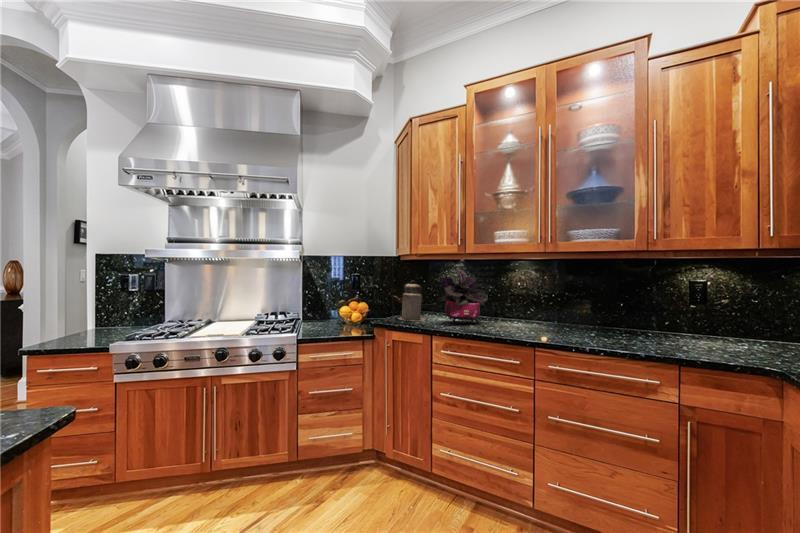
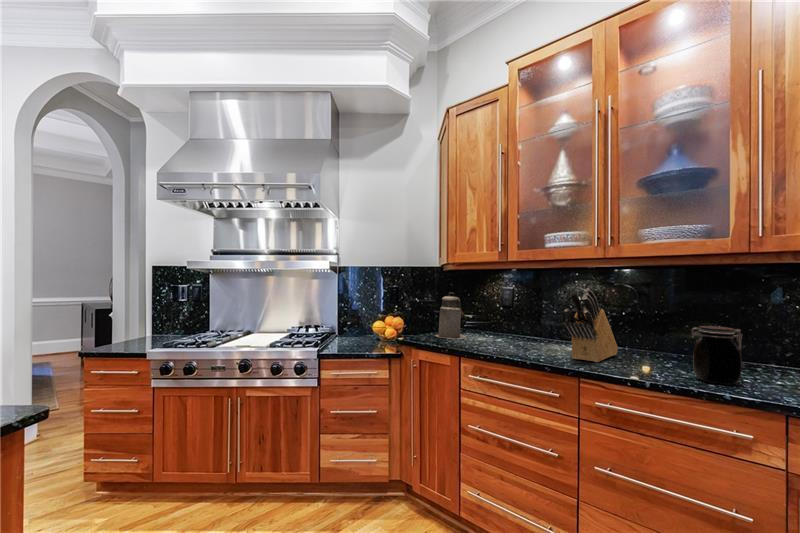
potted plant: present [439,268,488,323] -> none [475,279,536,344]
knife block: none [525,274,557,333] -> present [564,288,618,362]
jar: none [624,301,659,344] -> present [692,326,743,385]

